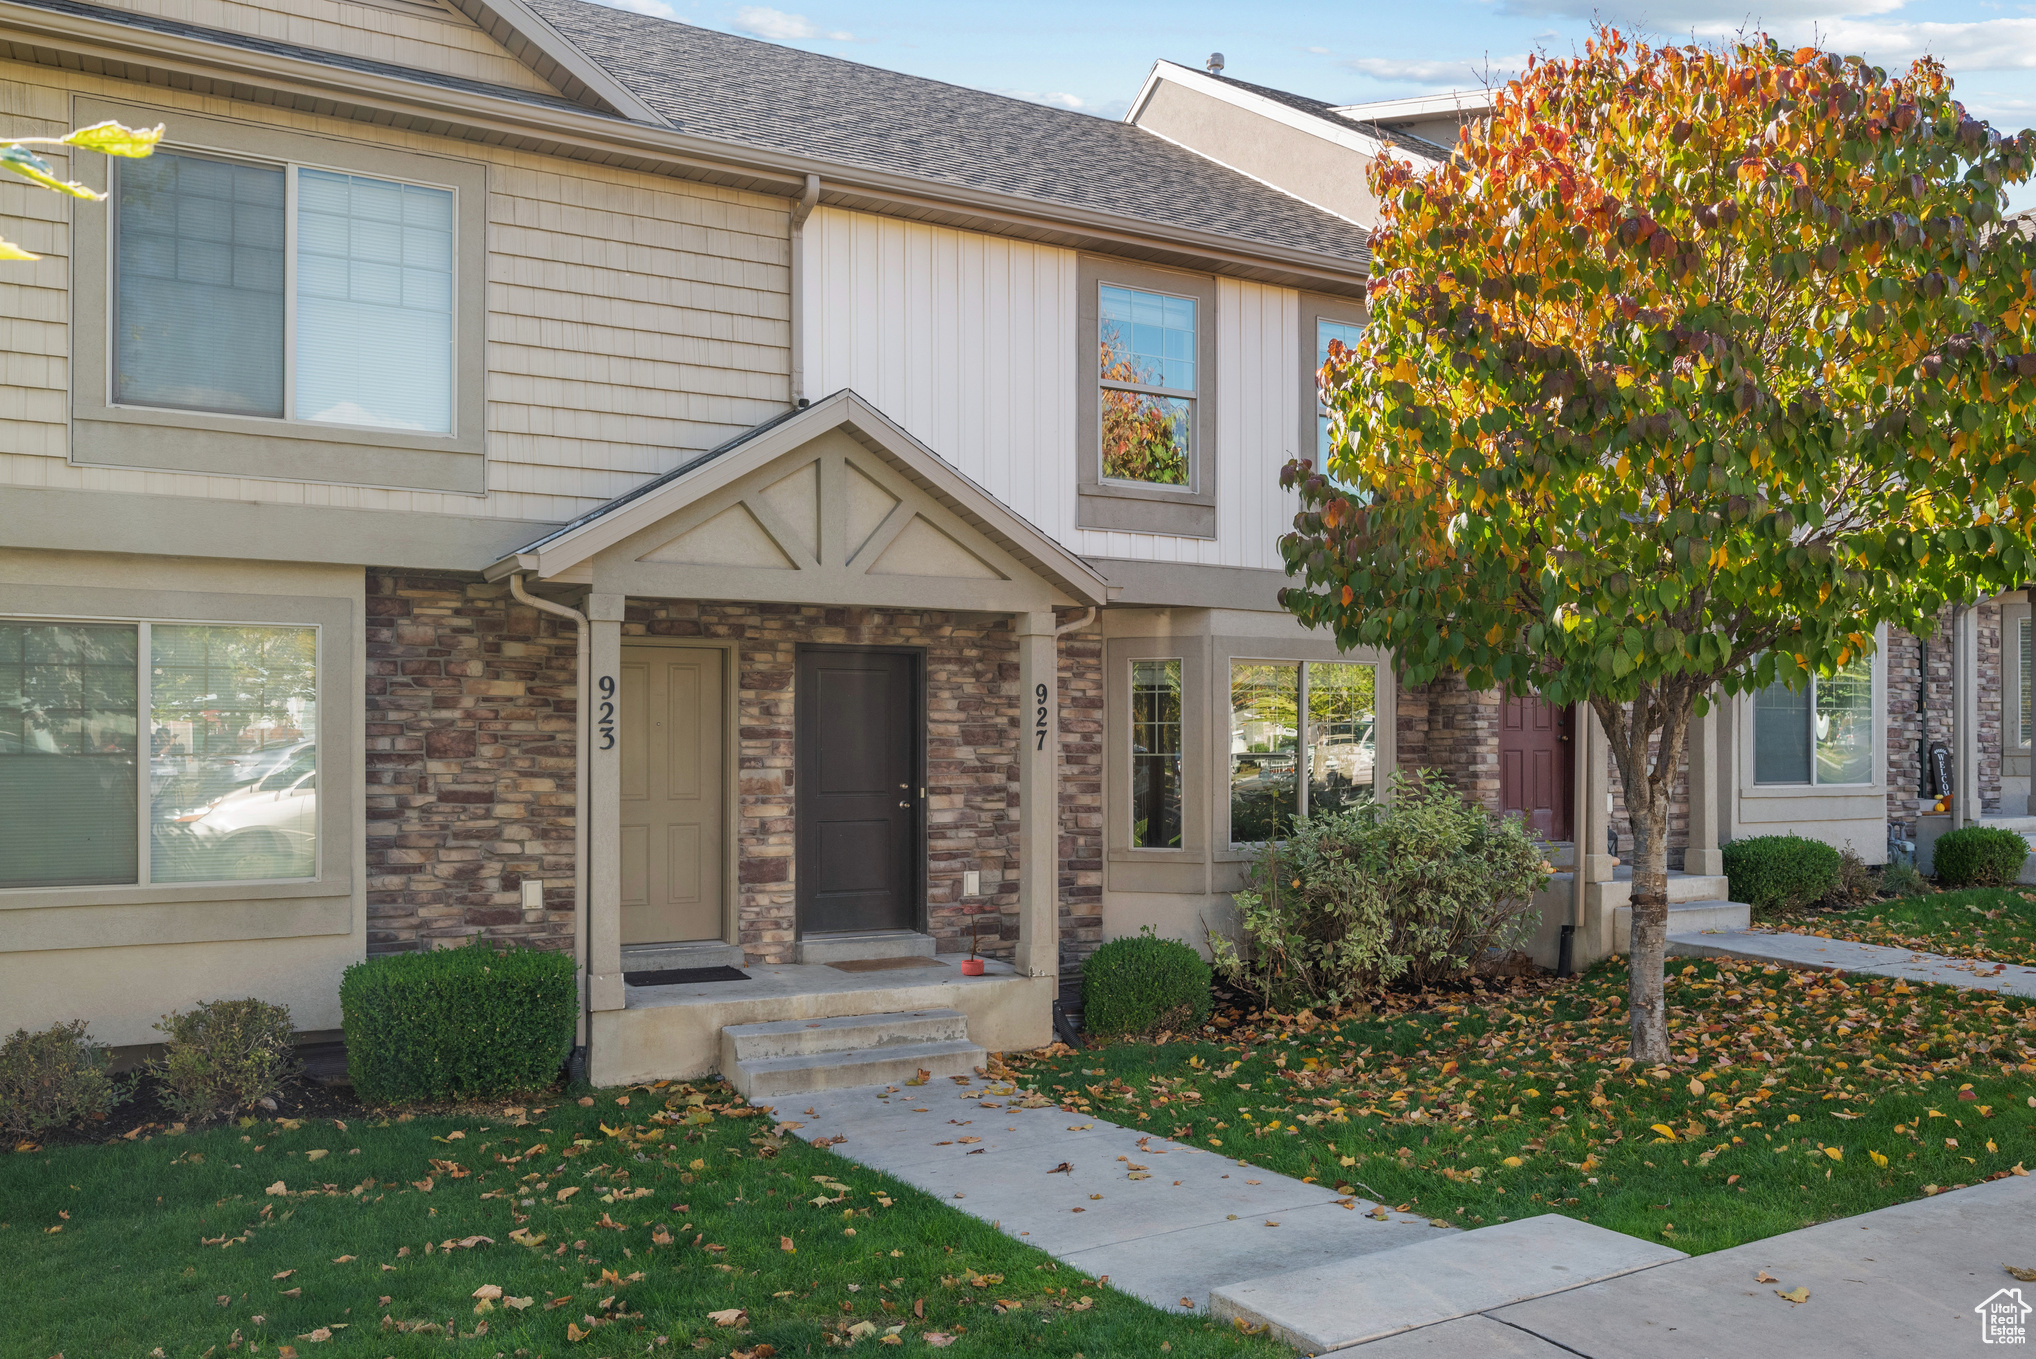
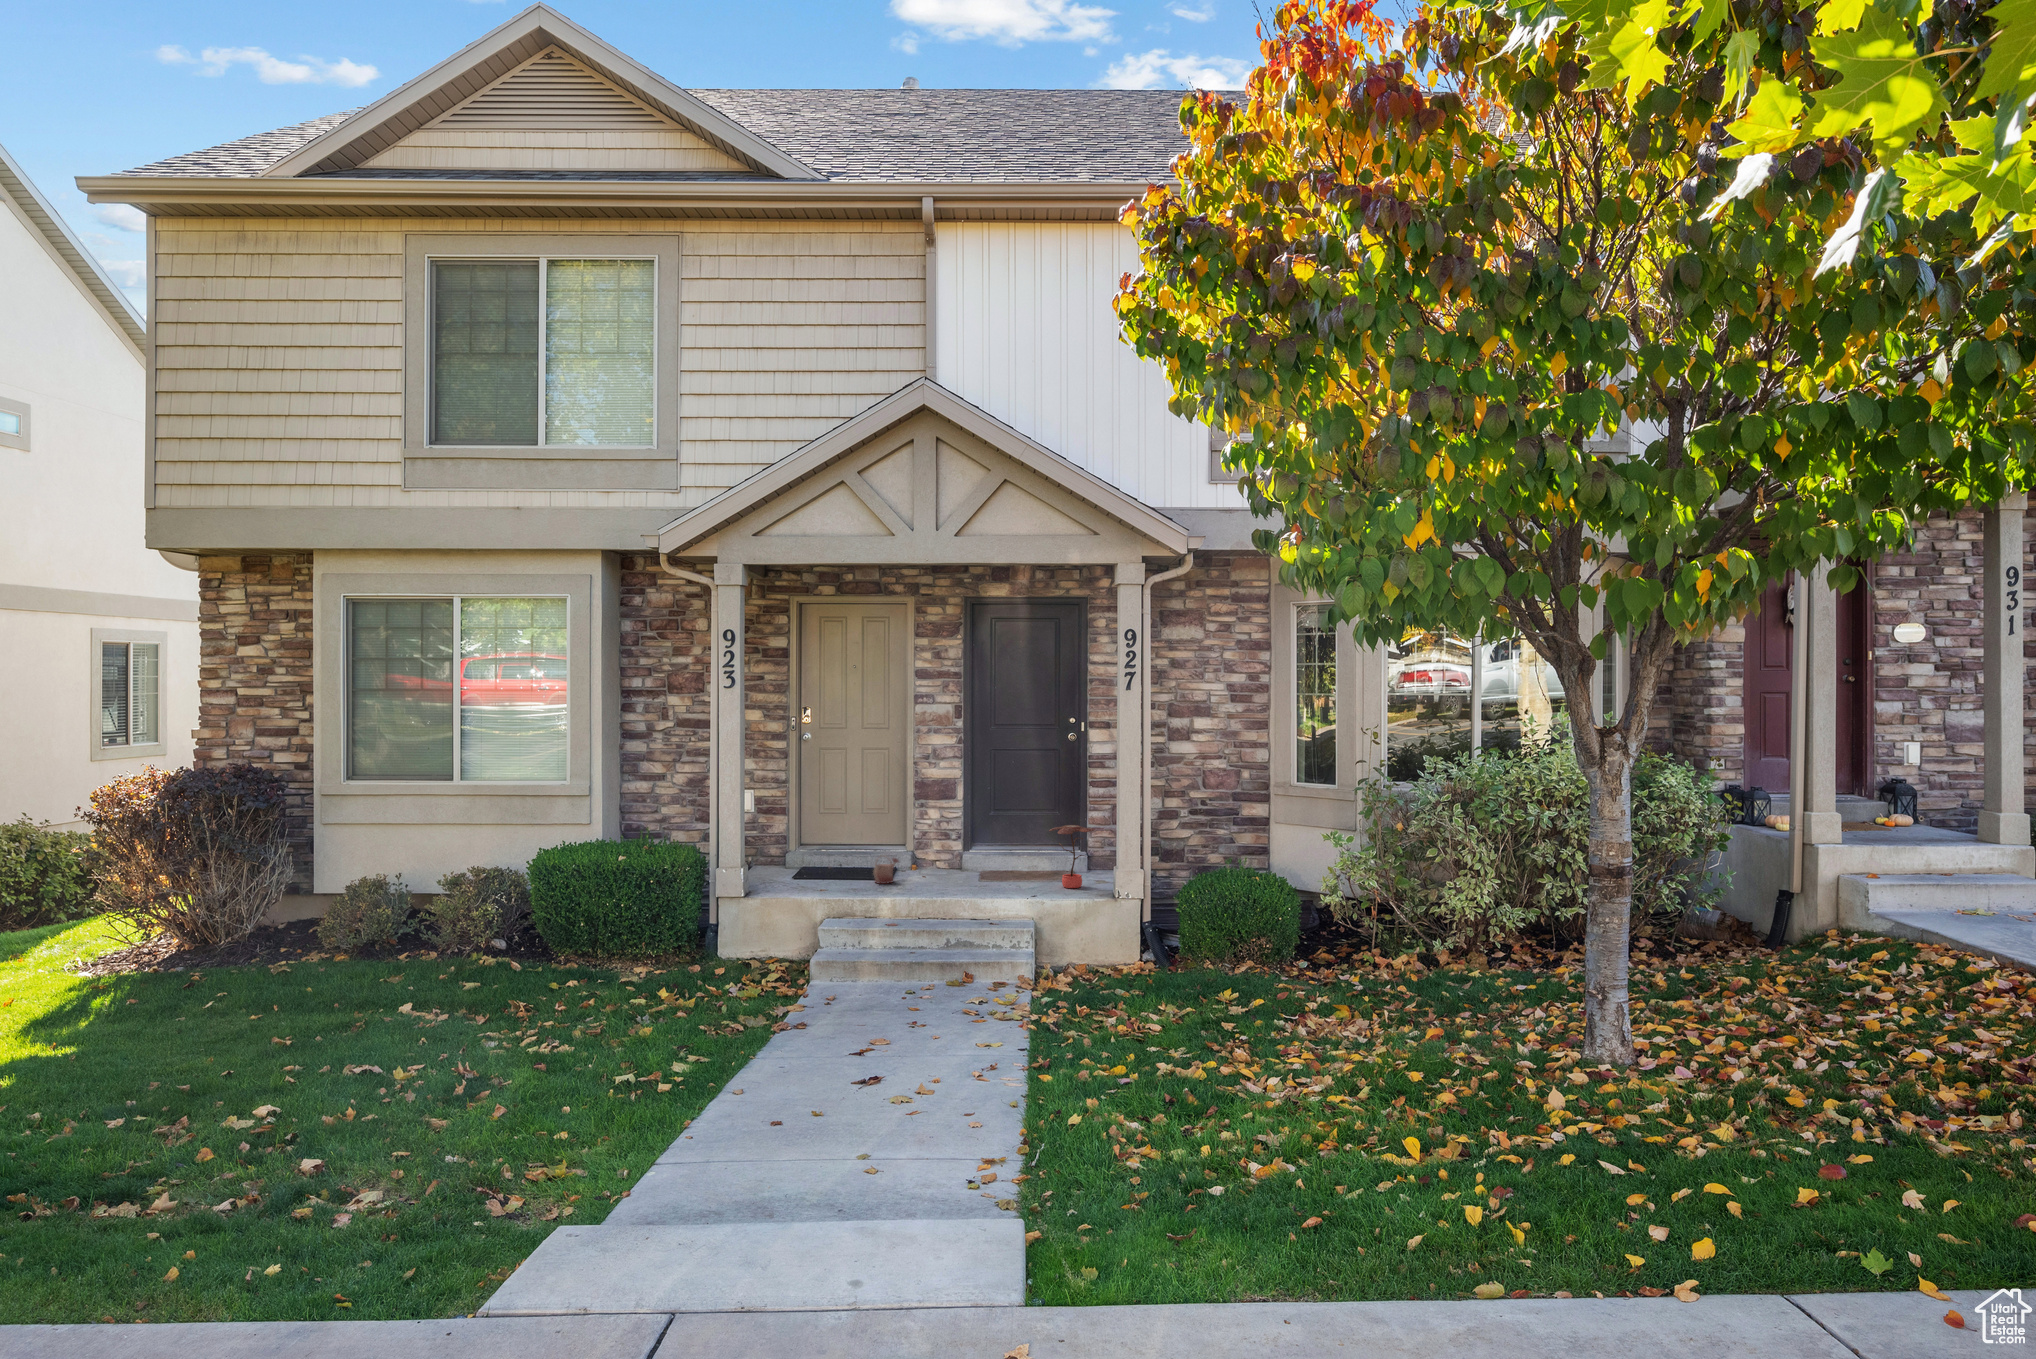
watering can: none [746,953,771,987] -> present [873,856,899,884]

